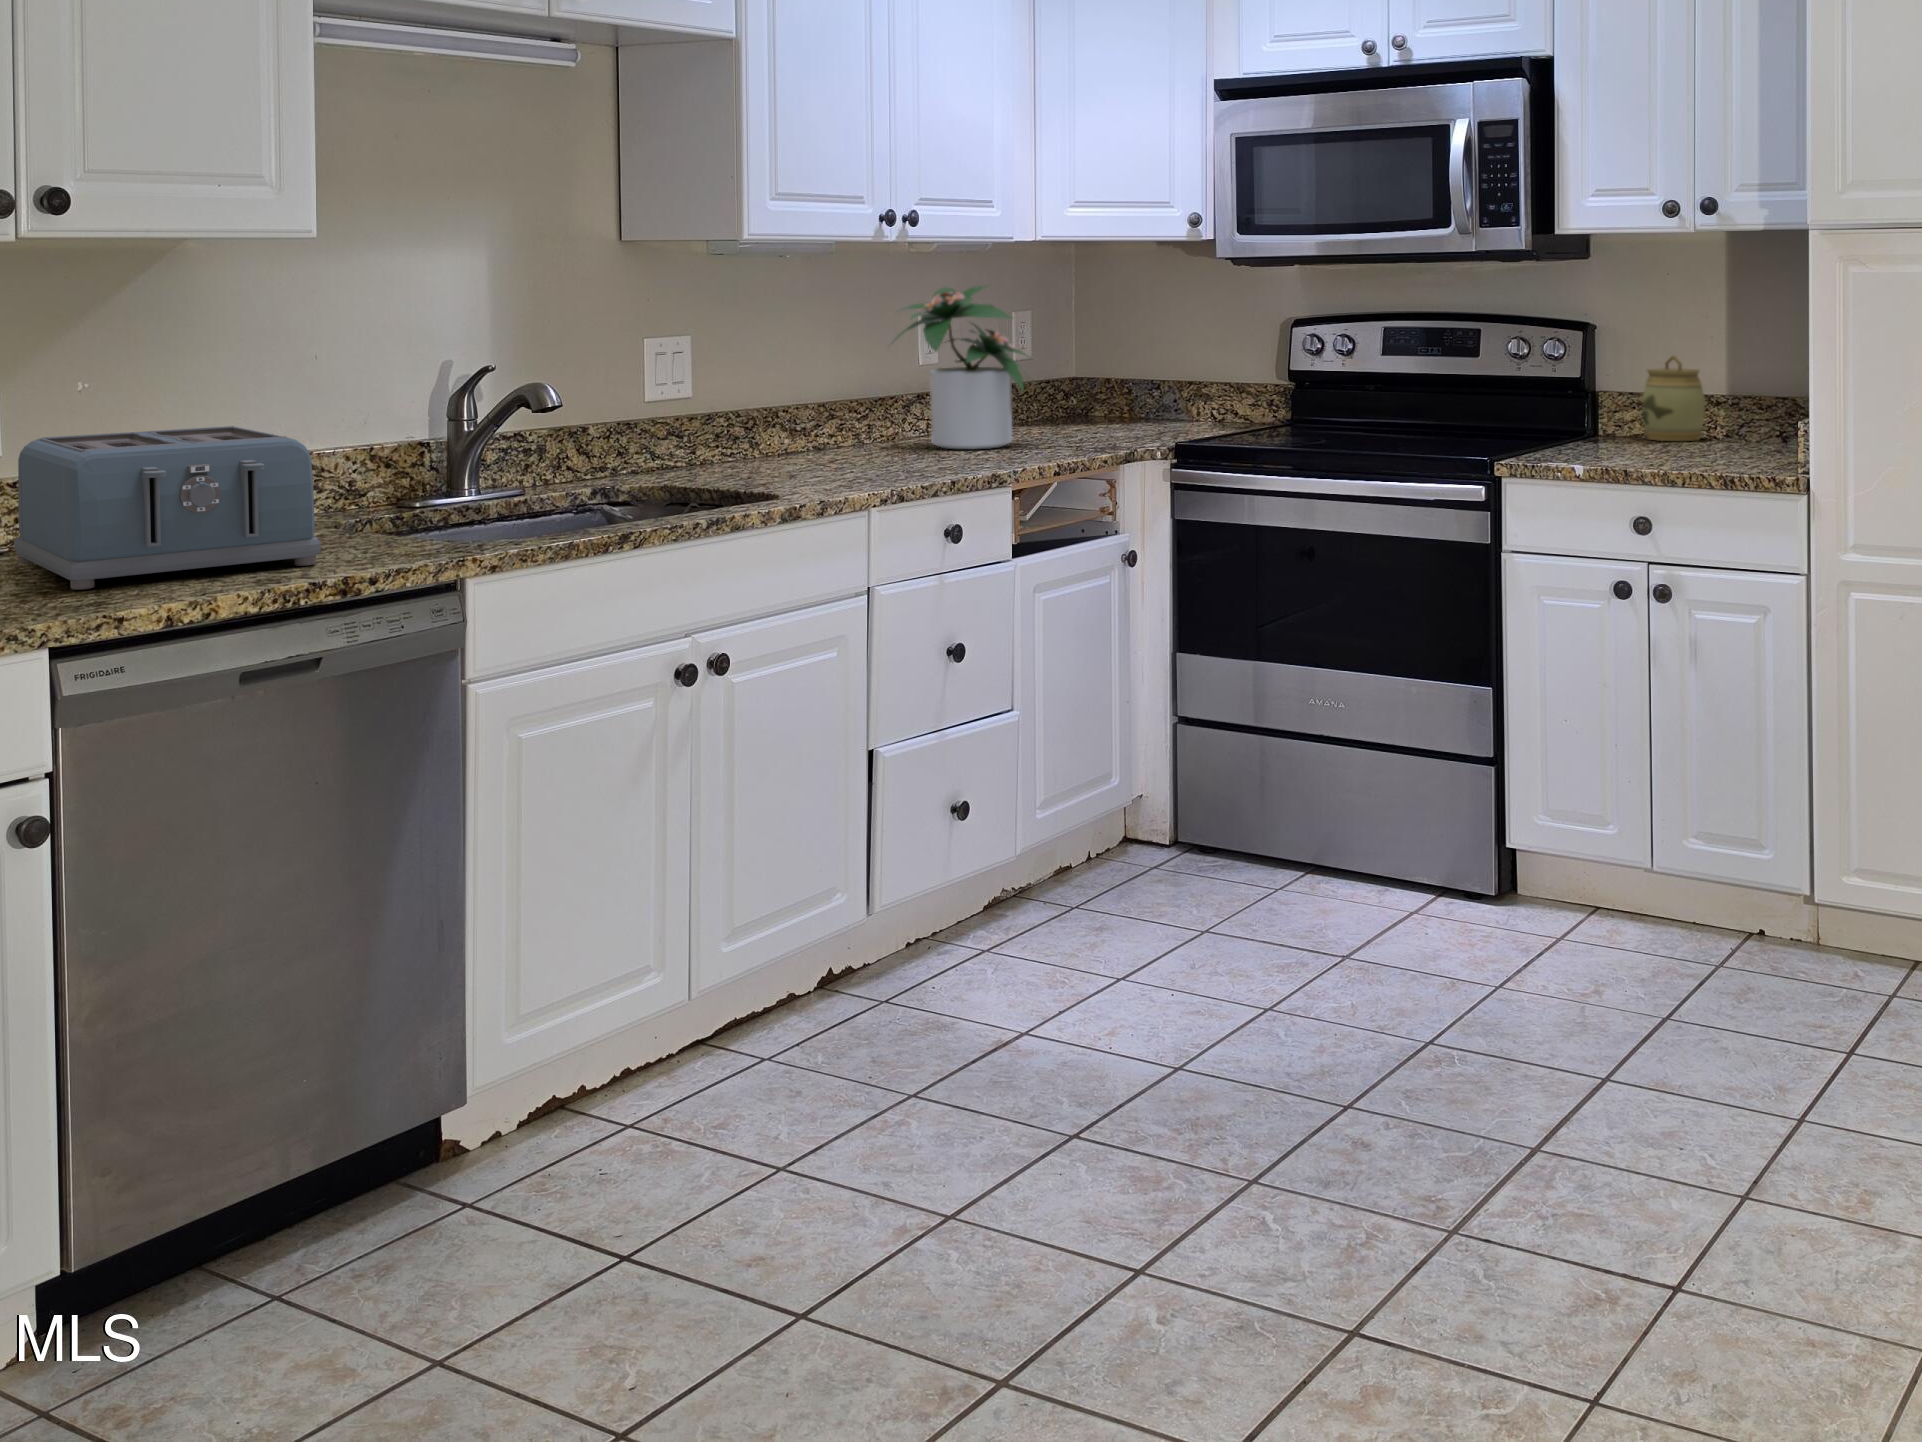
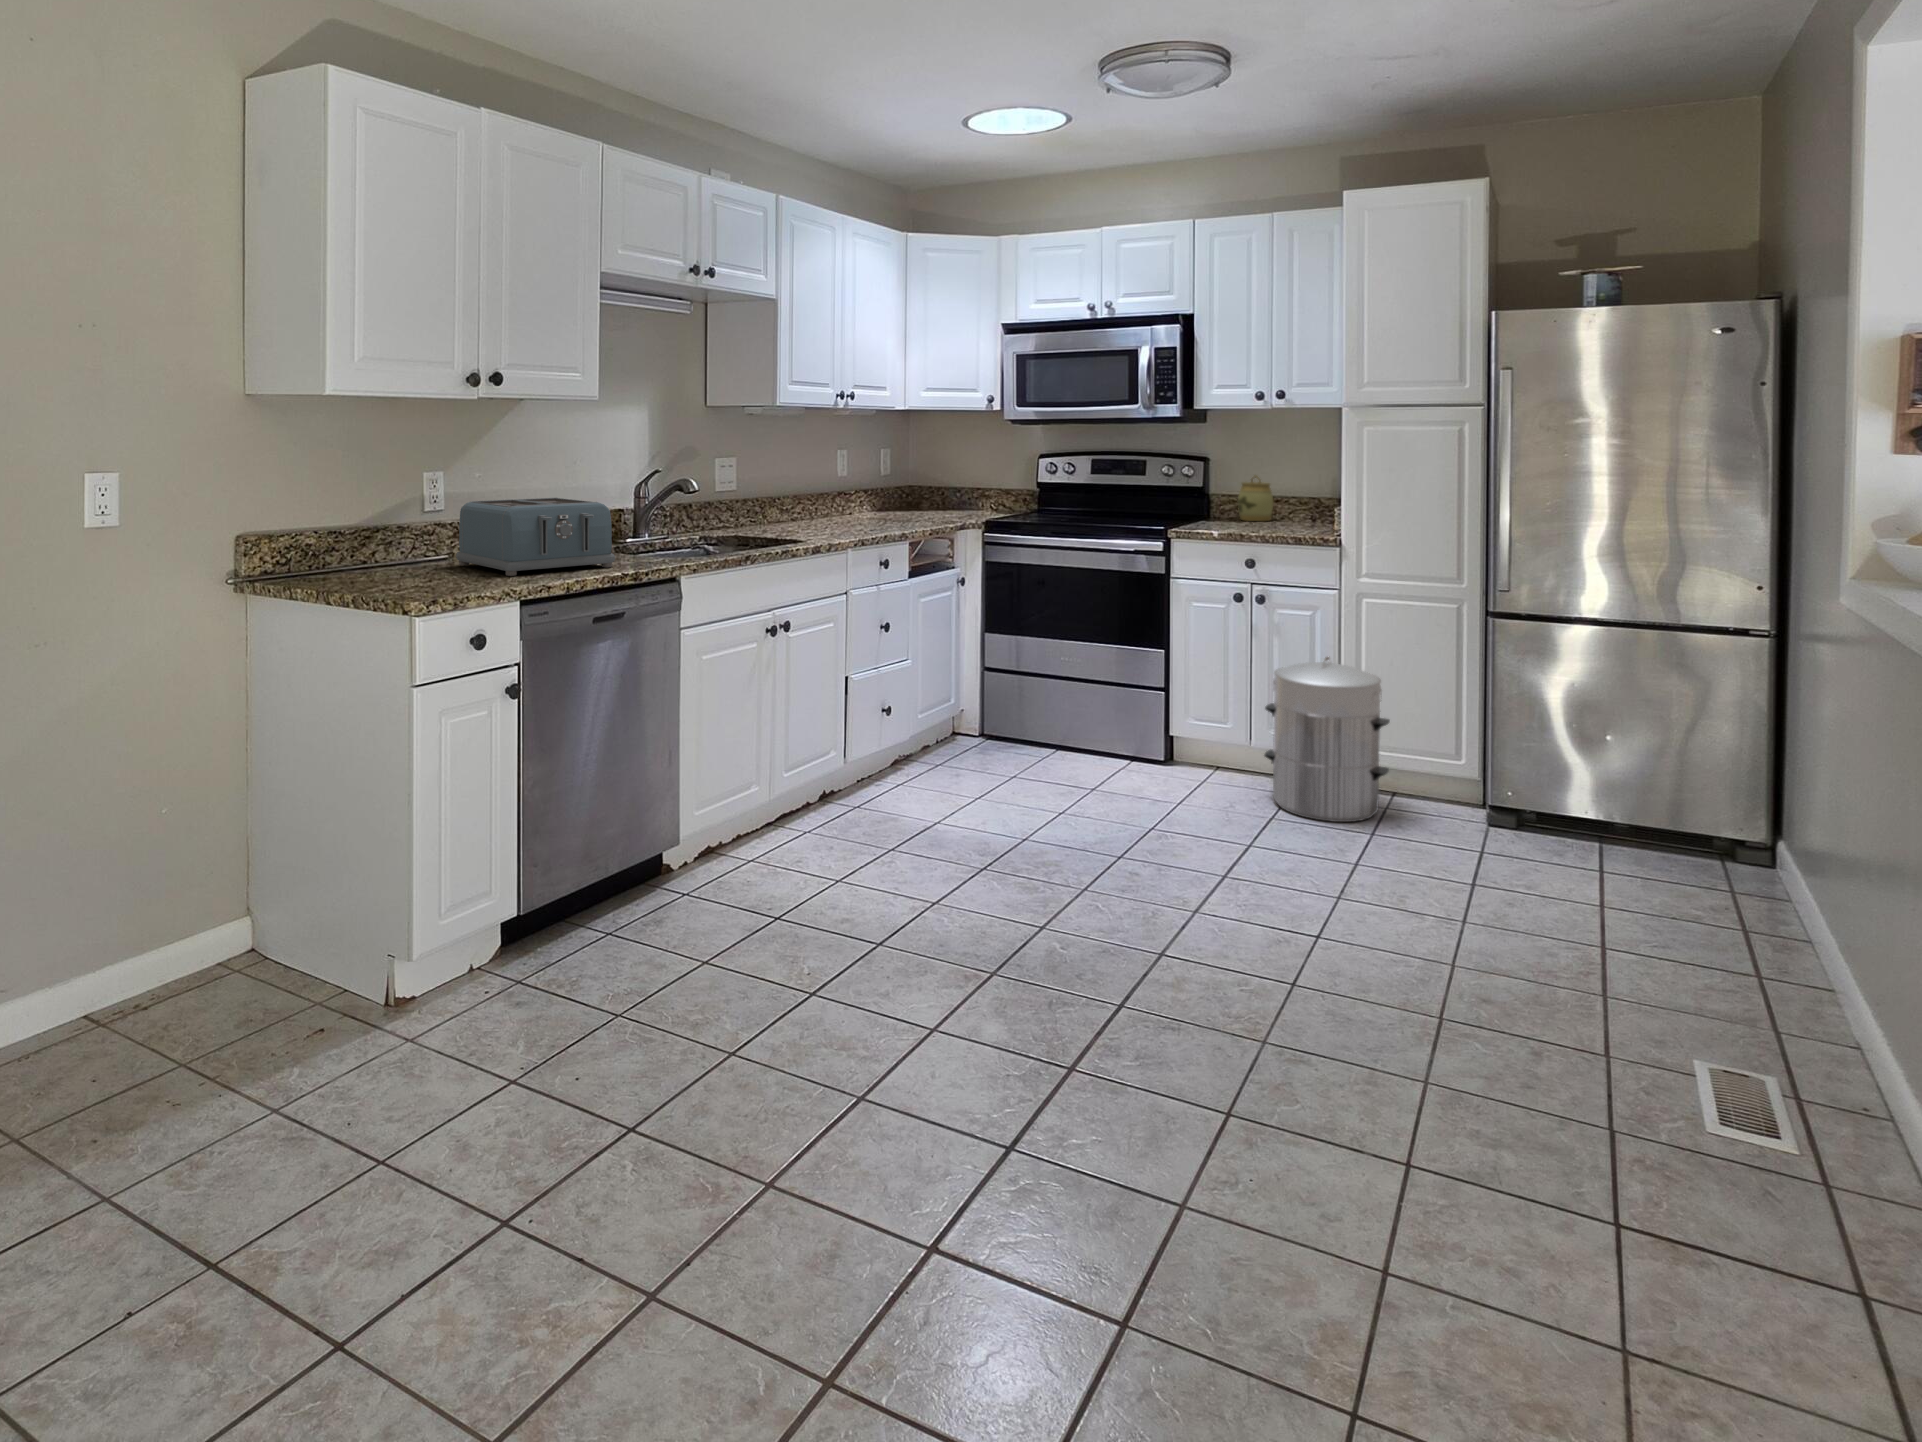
potted plant: present [894,286,1029,449] -> none [831,433,910,521]
waste bin: none [1662,703,1892,1021] -> present [1264,657,1390,822]

